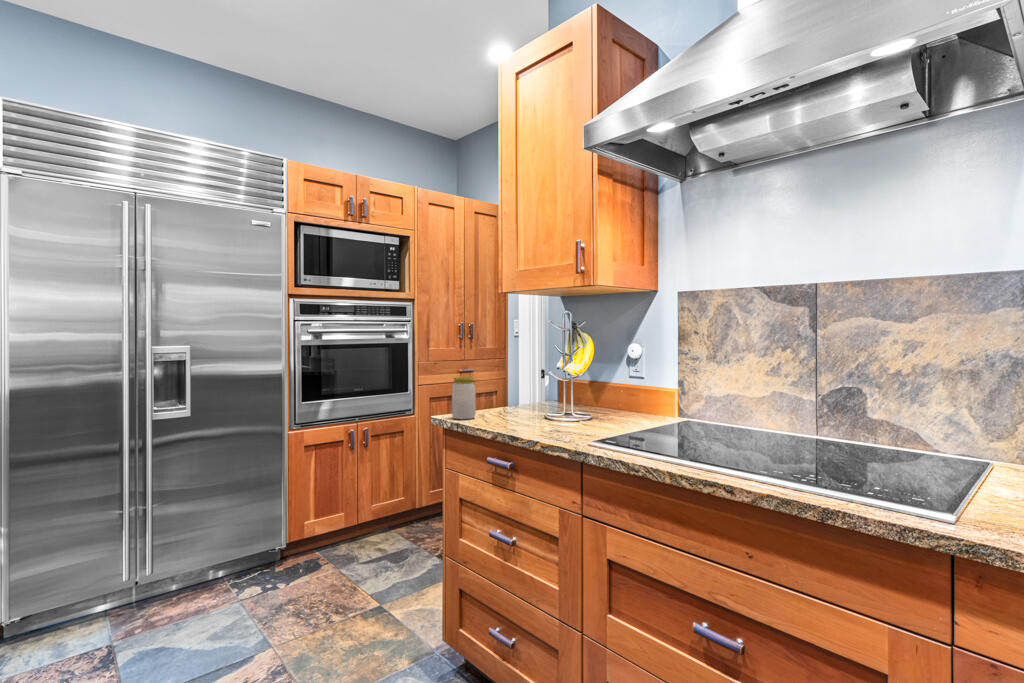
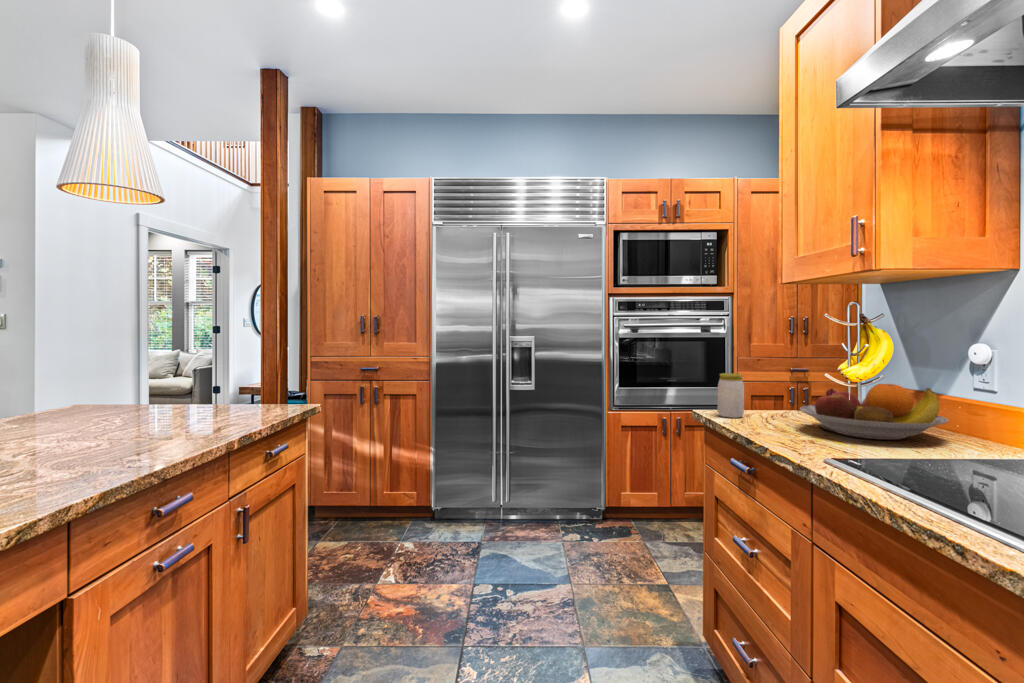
fruit bowl: none [529,378,629,423] -> present [800,384,948,440]

